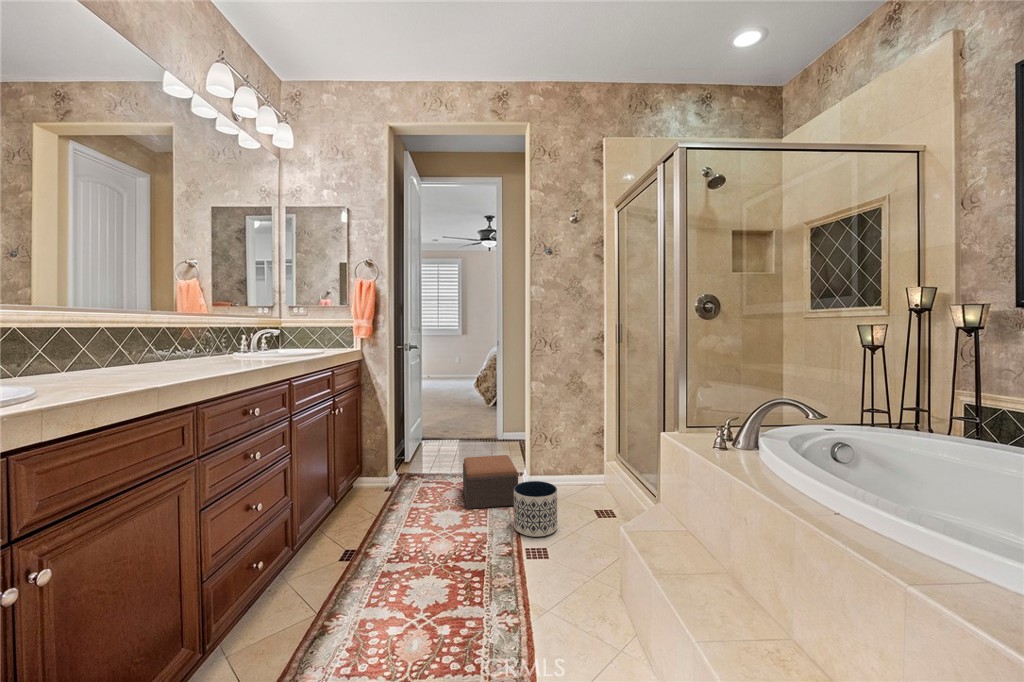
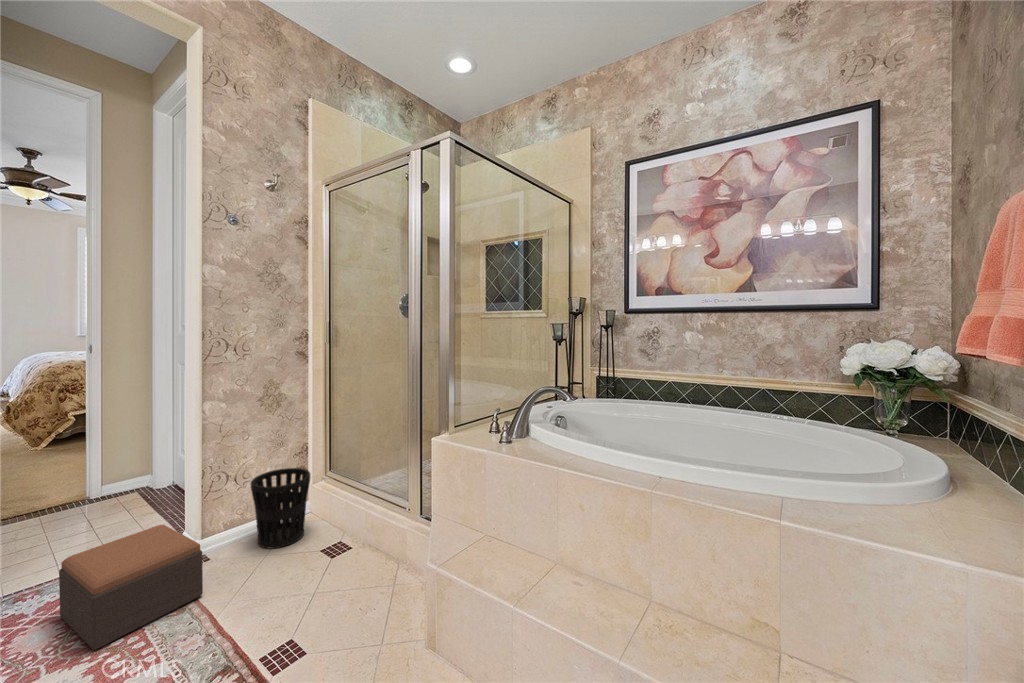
wastebasket: none [556,440,597,498] -> present [251,468,310,548]
planter: present [514,481,557,537] -> none [216,544,291,639]

